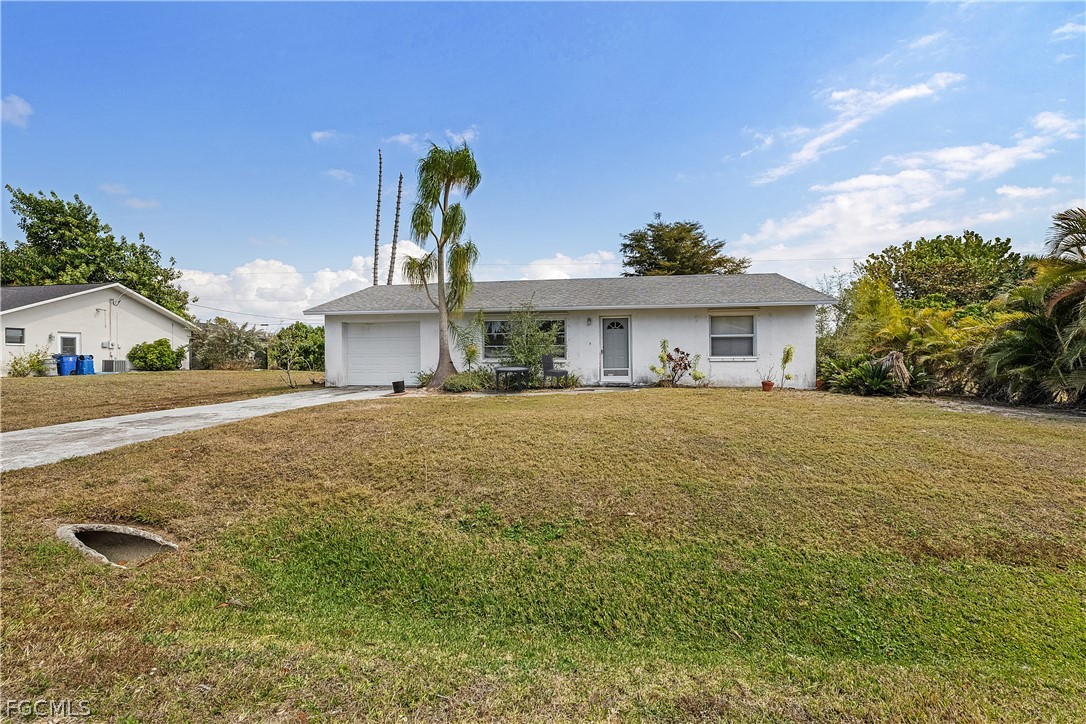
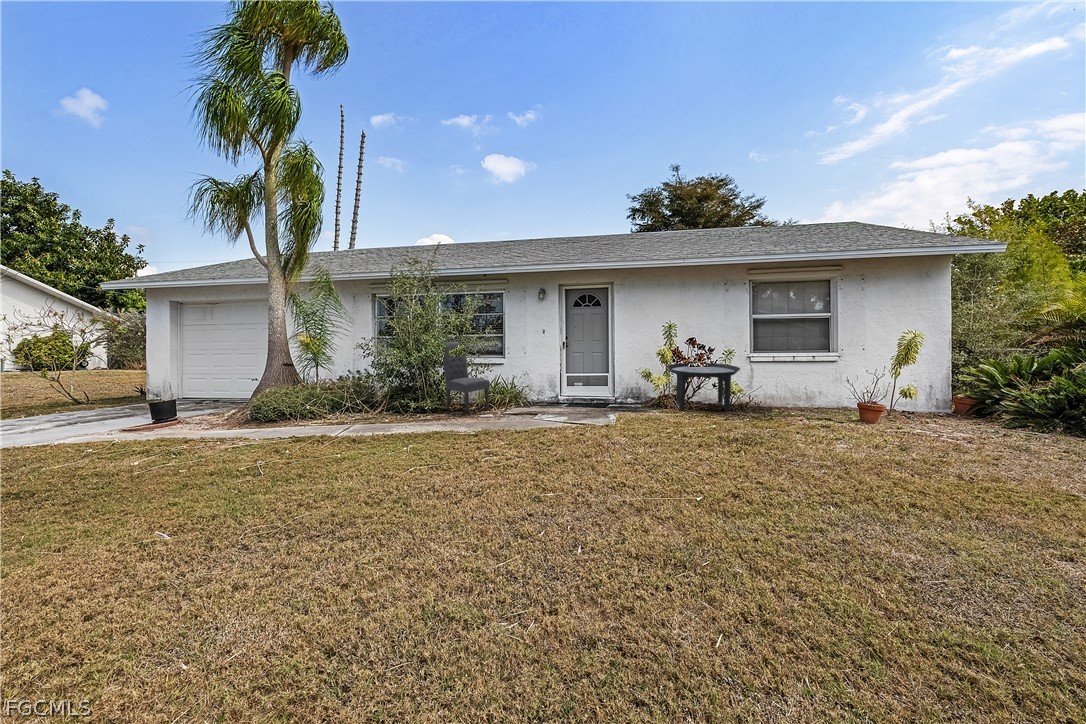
round table: present [493,365,531,392] -> present [667,363,740,412]

